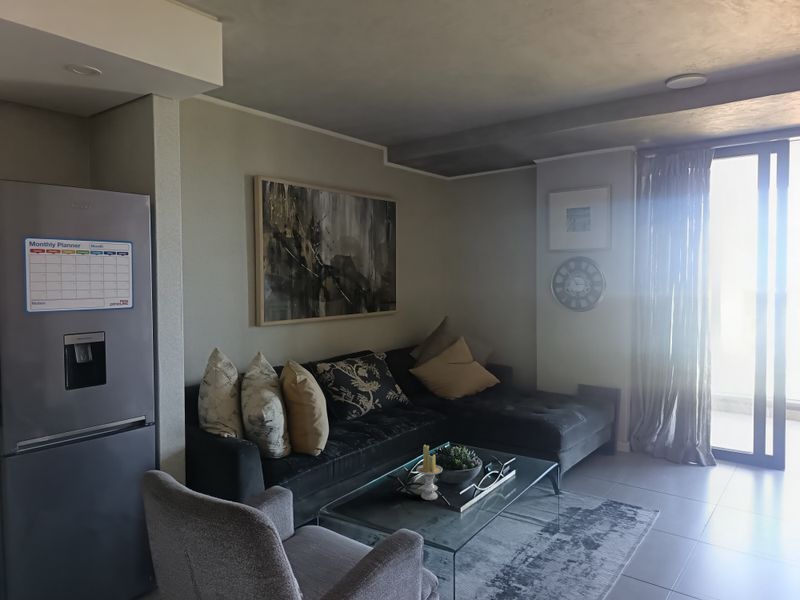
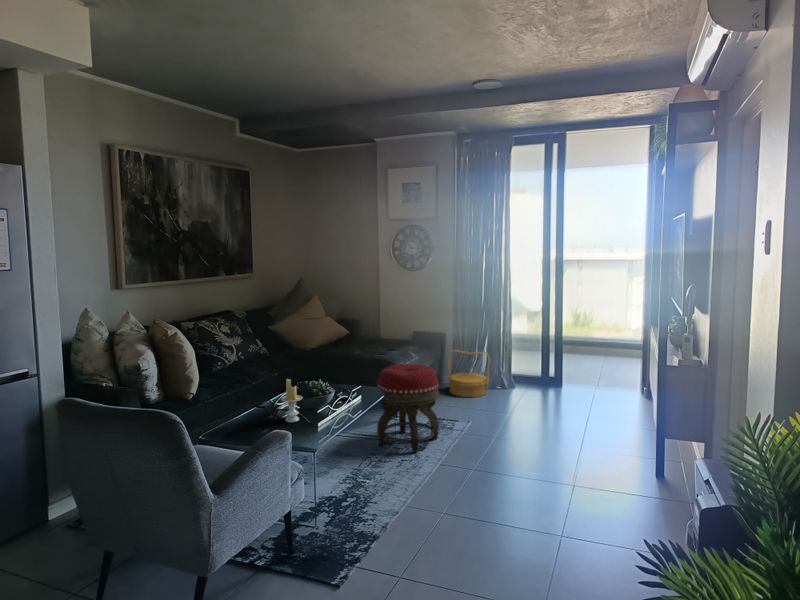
woven basket: none [624,411,682,475] -> present [448,350,490,397]
footstool: none [535,430,618,551] -> present [377,364,439,453]

